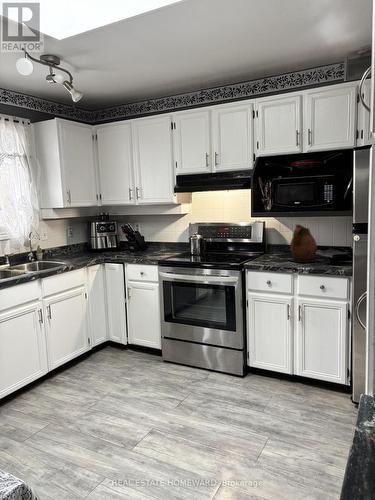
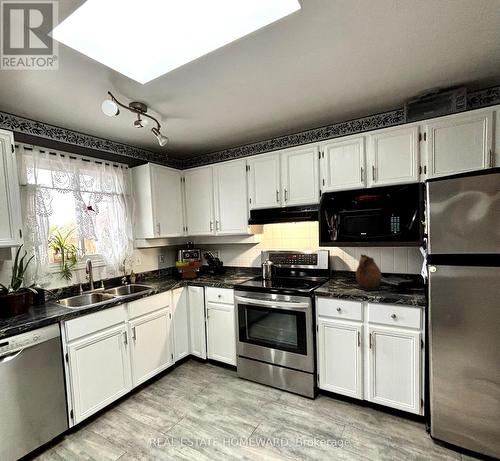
fruit bowl: none [88,234,121,255] -> present [175,260,203,278]

